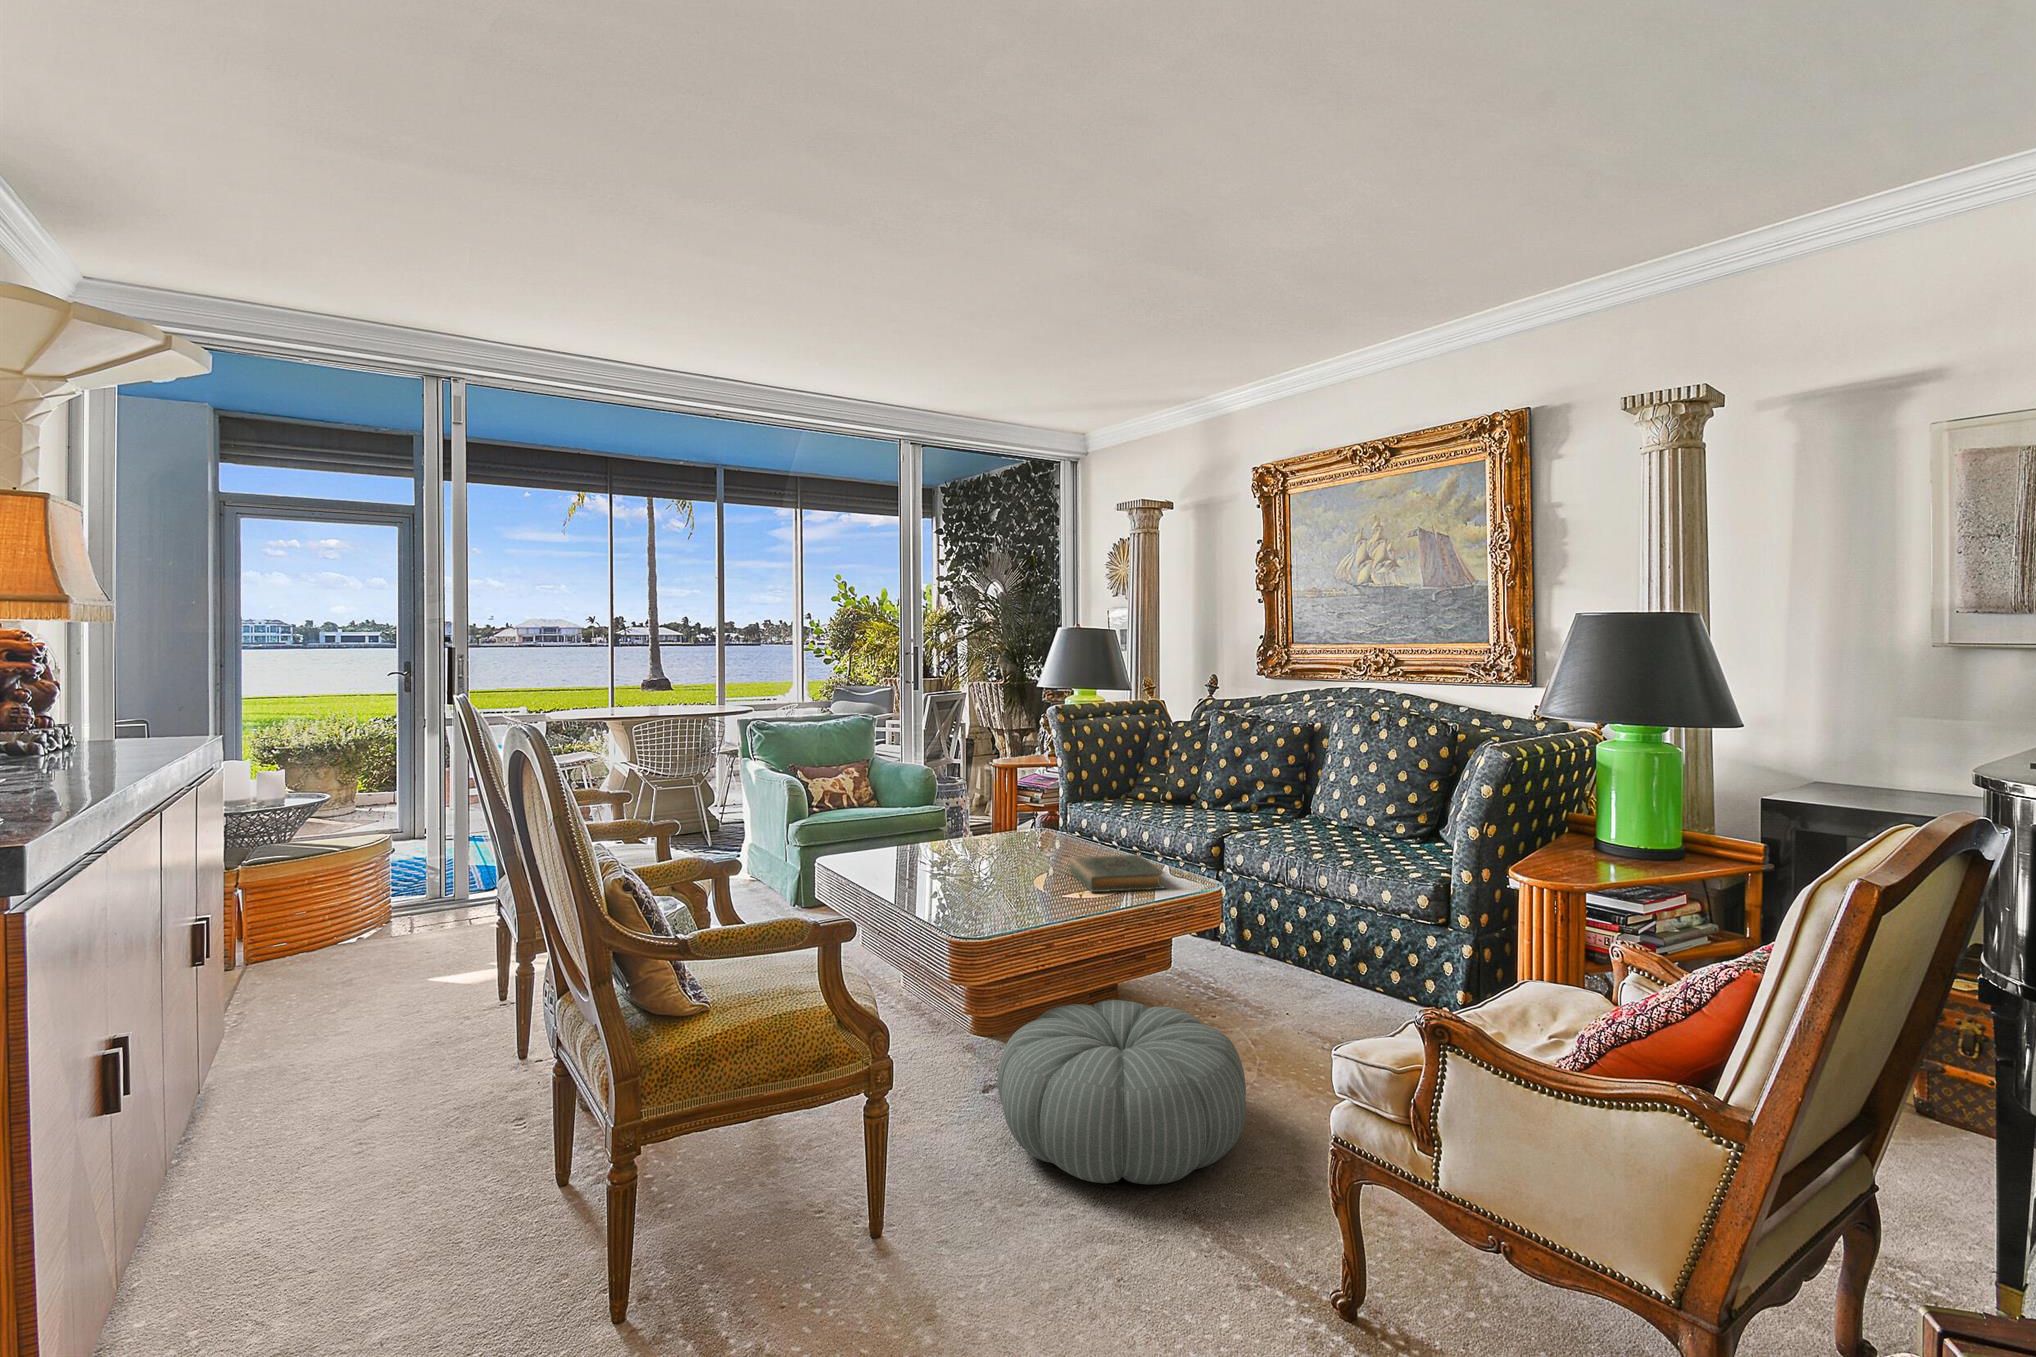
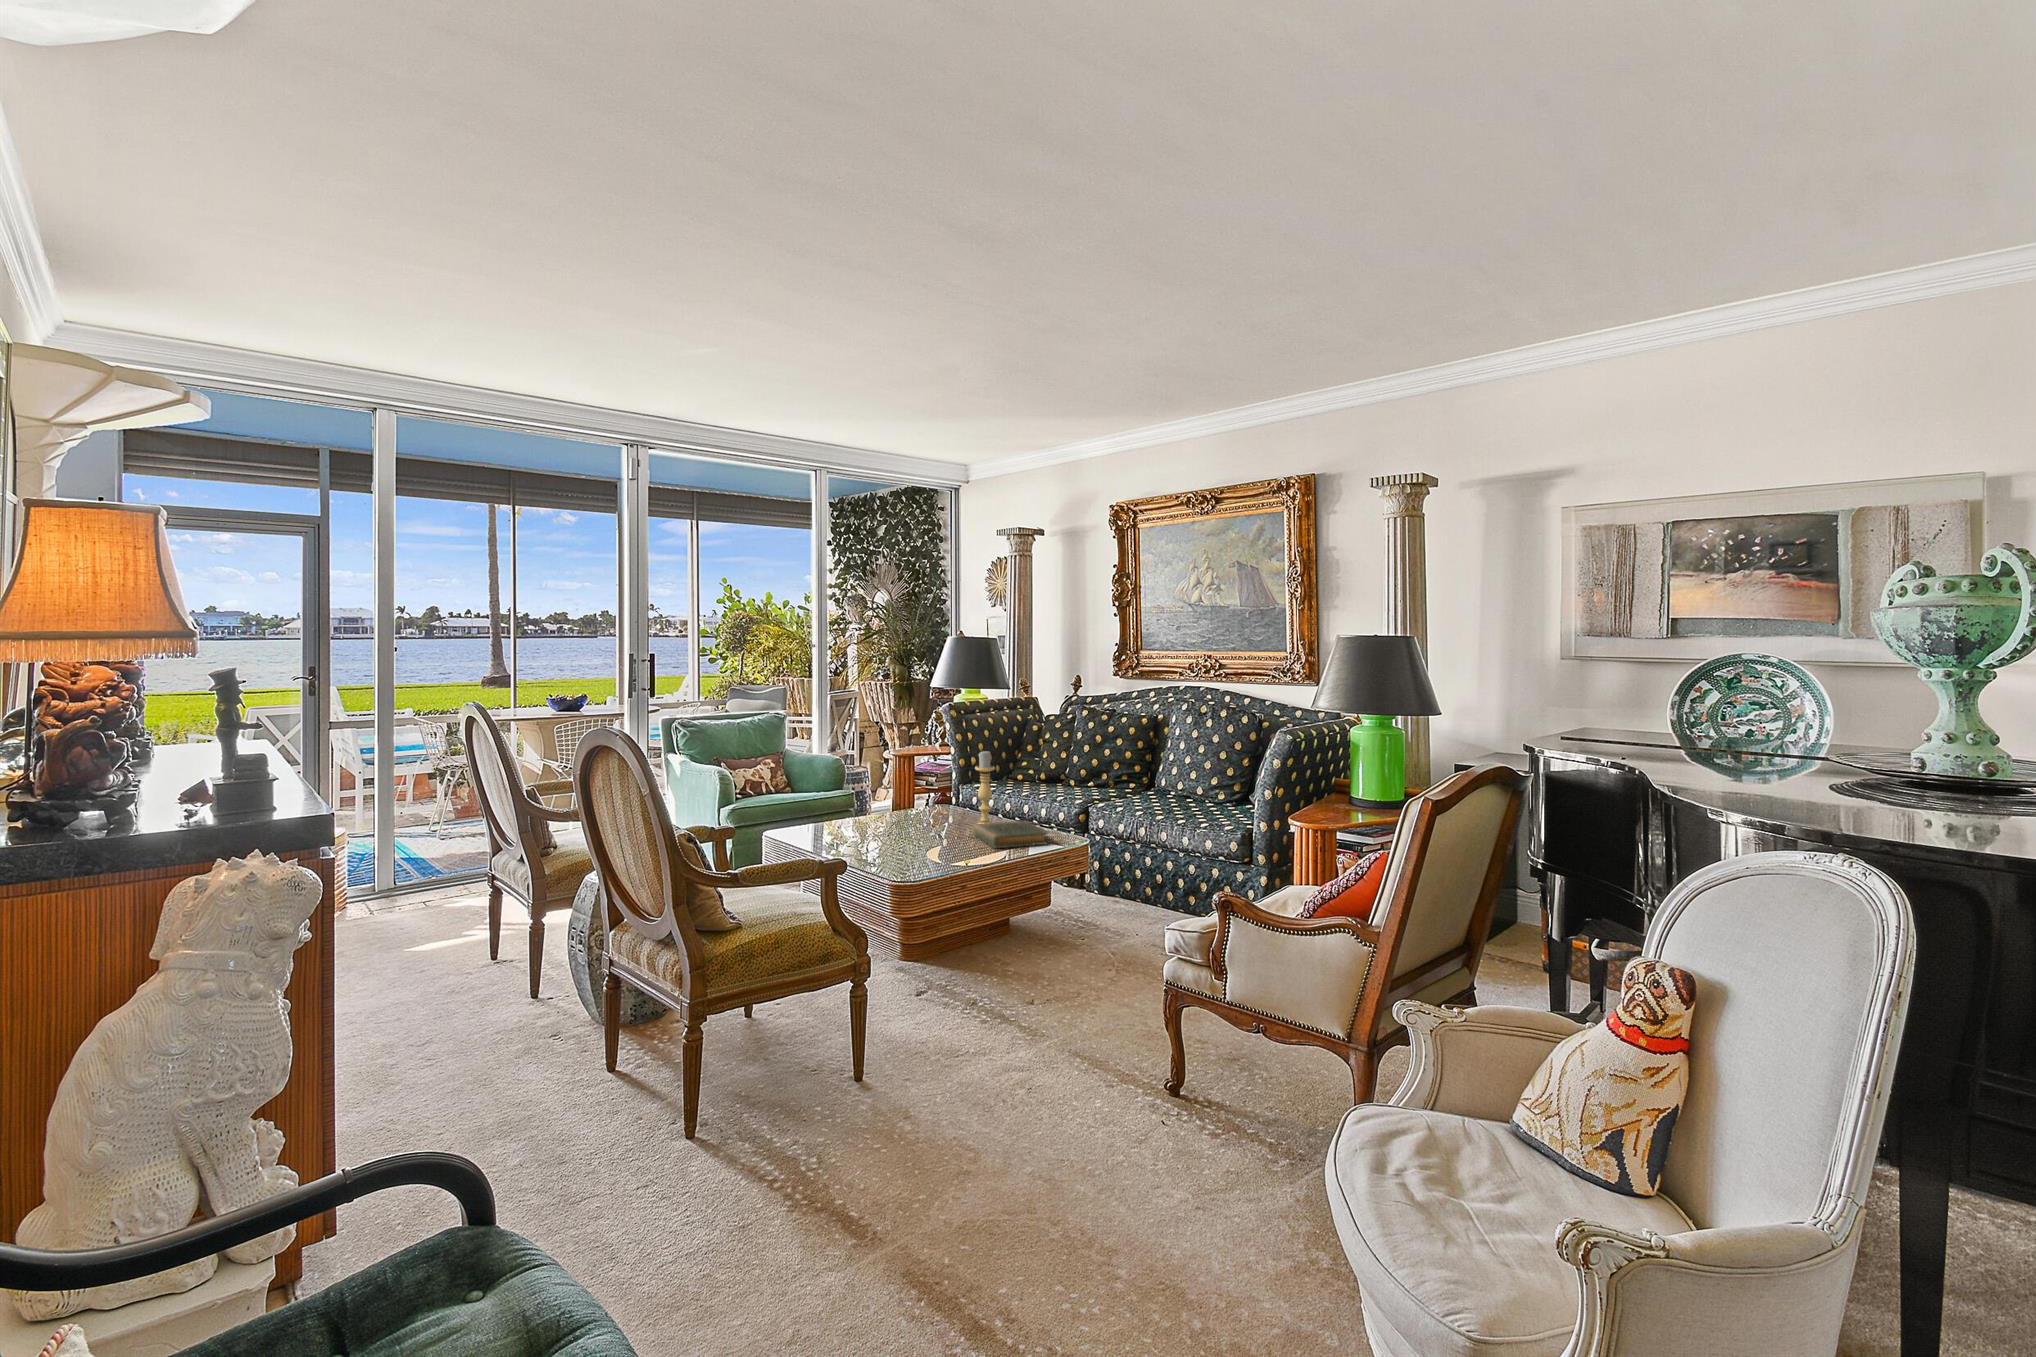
candle holder: none [1074,762,1100,863] -> present [975,751,995,824]
pouf: present [998,1000,1246,1184] -> none [939,921,1113,1036]

